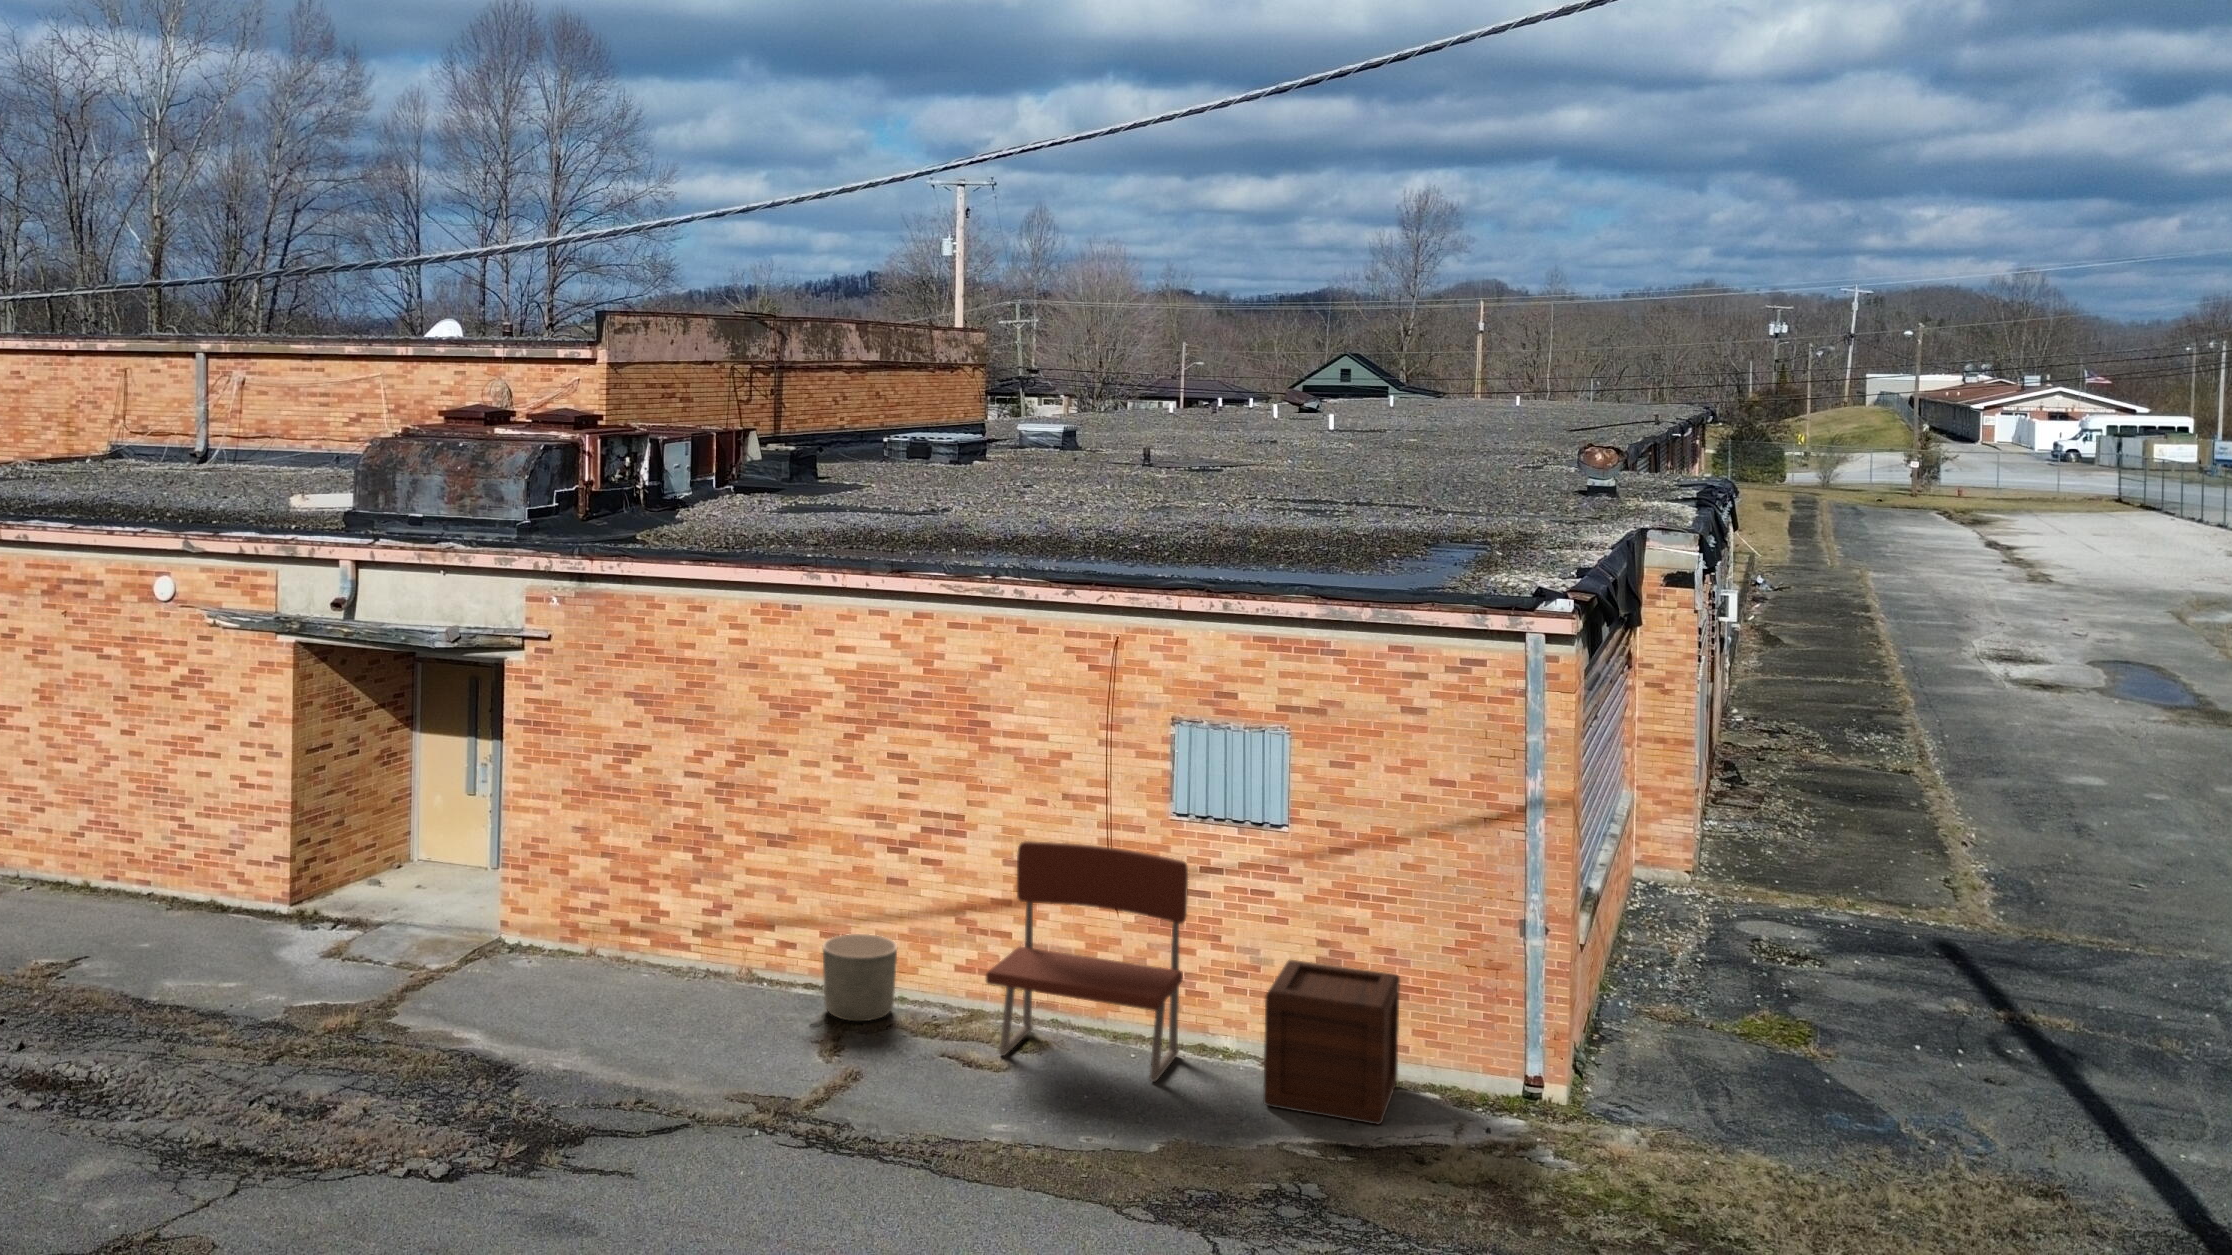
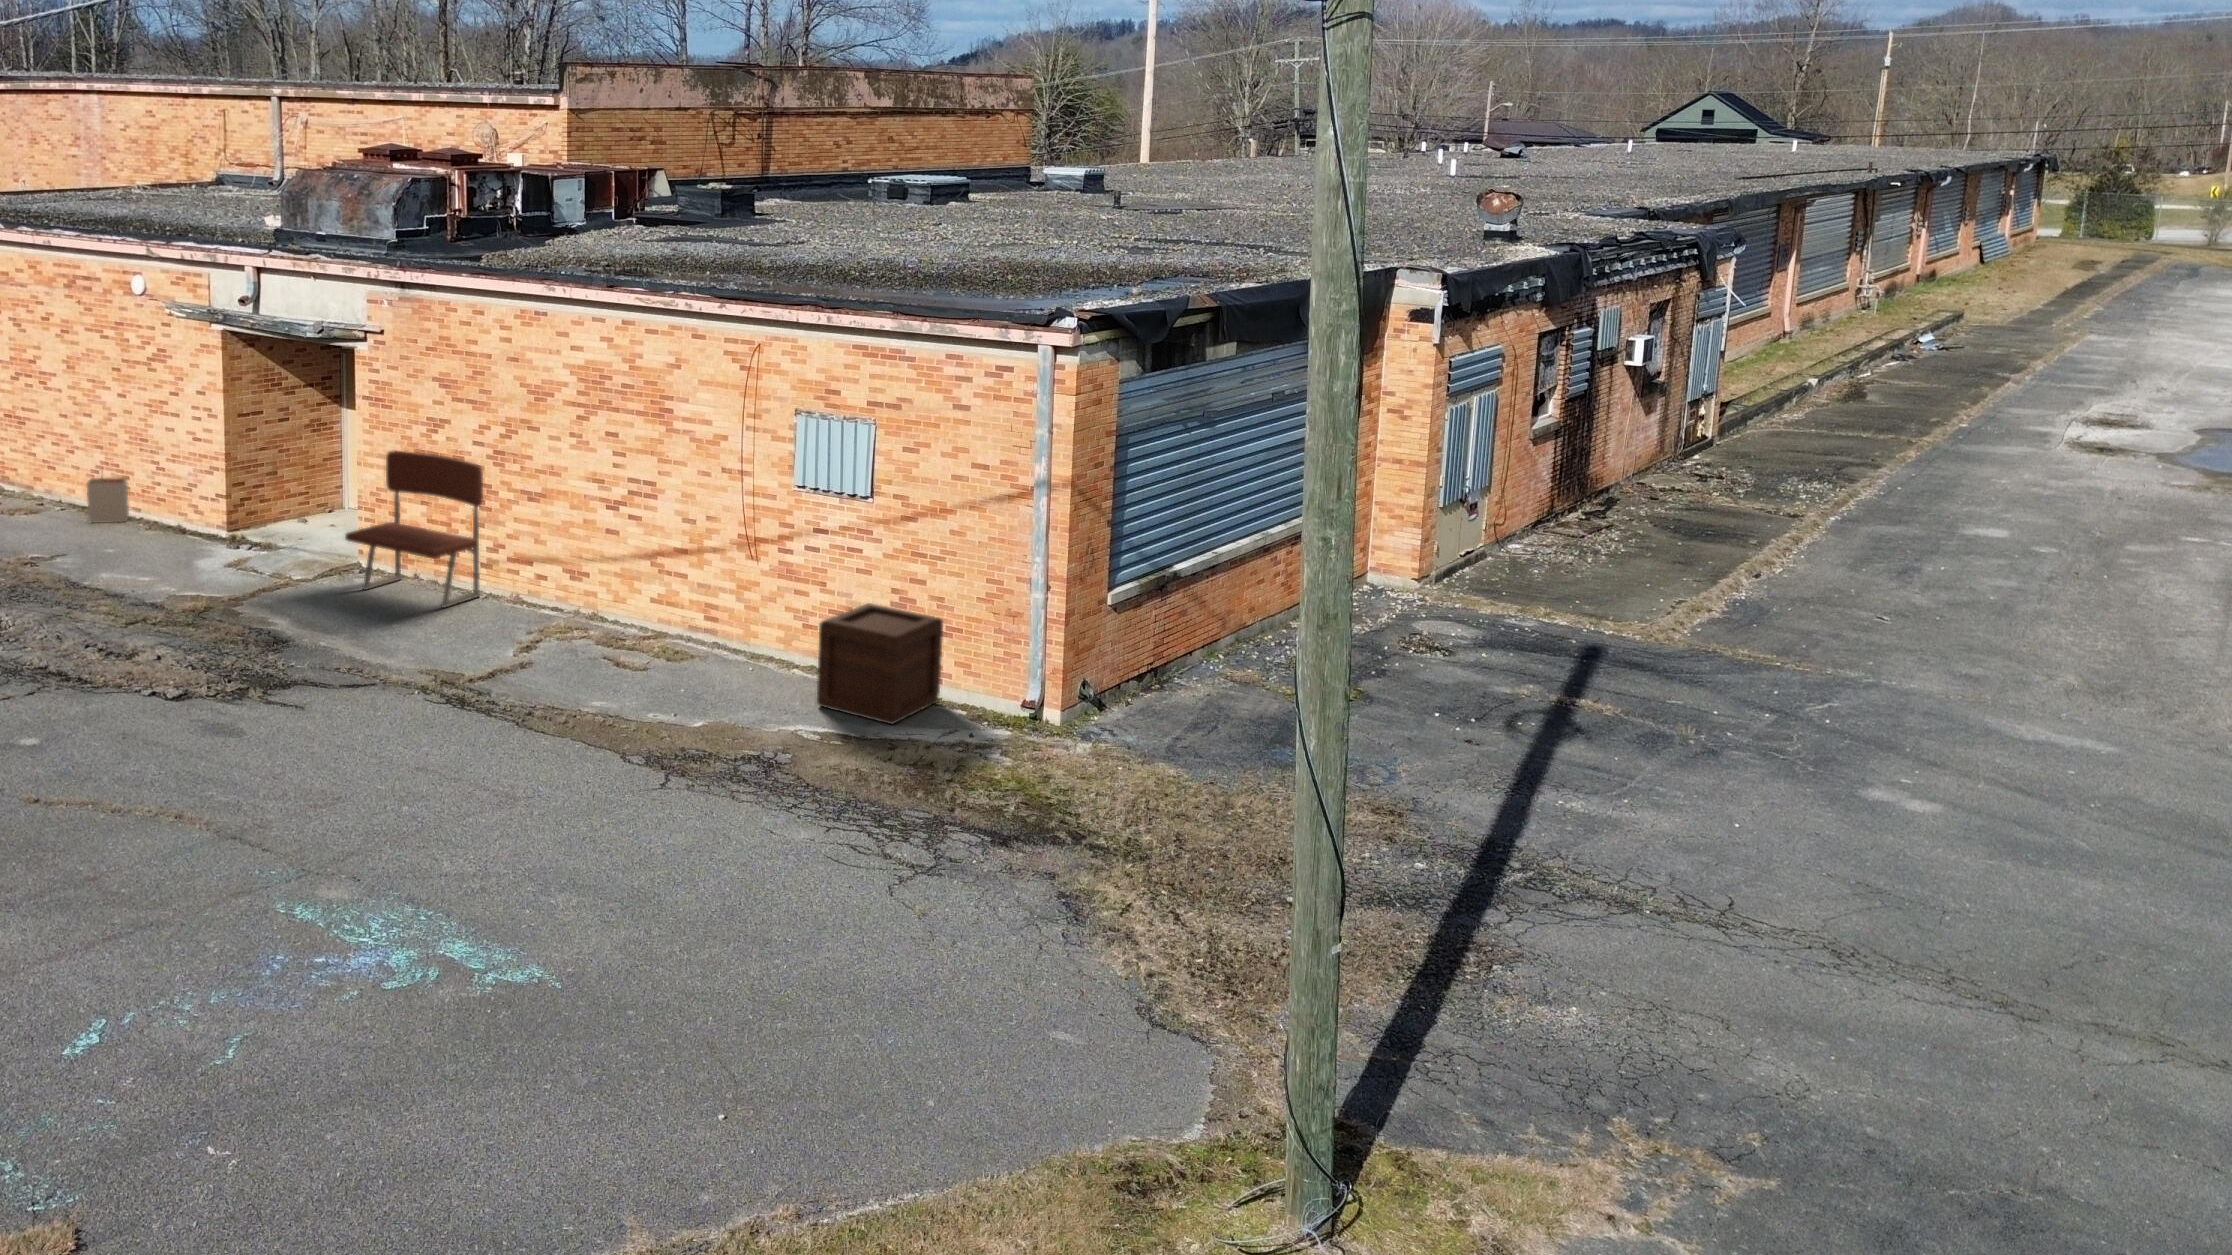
storage bin: none [79,832,134,911] -> present [87,477,129,523]
bench: present [986,841,1188,1082] -> present [345,451,483,607]
planter: present [823,934,897,1021] -> none [549,568,606,631]

